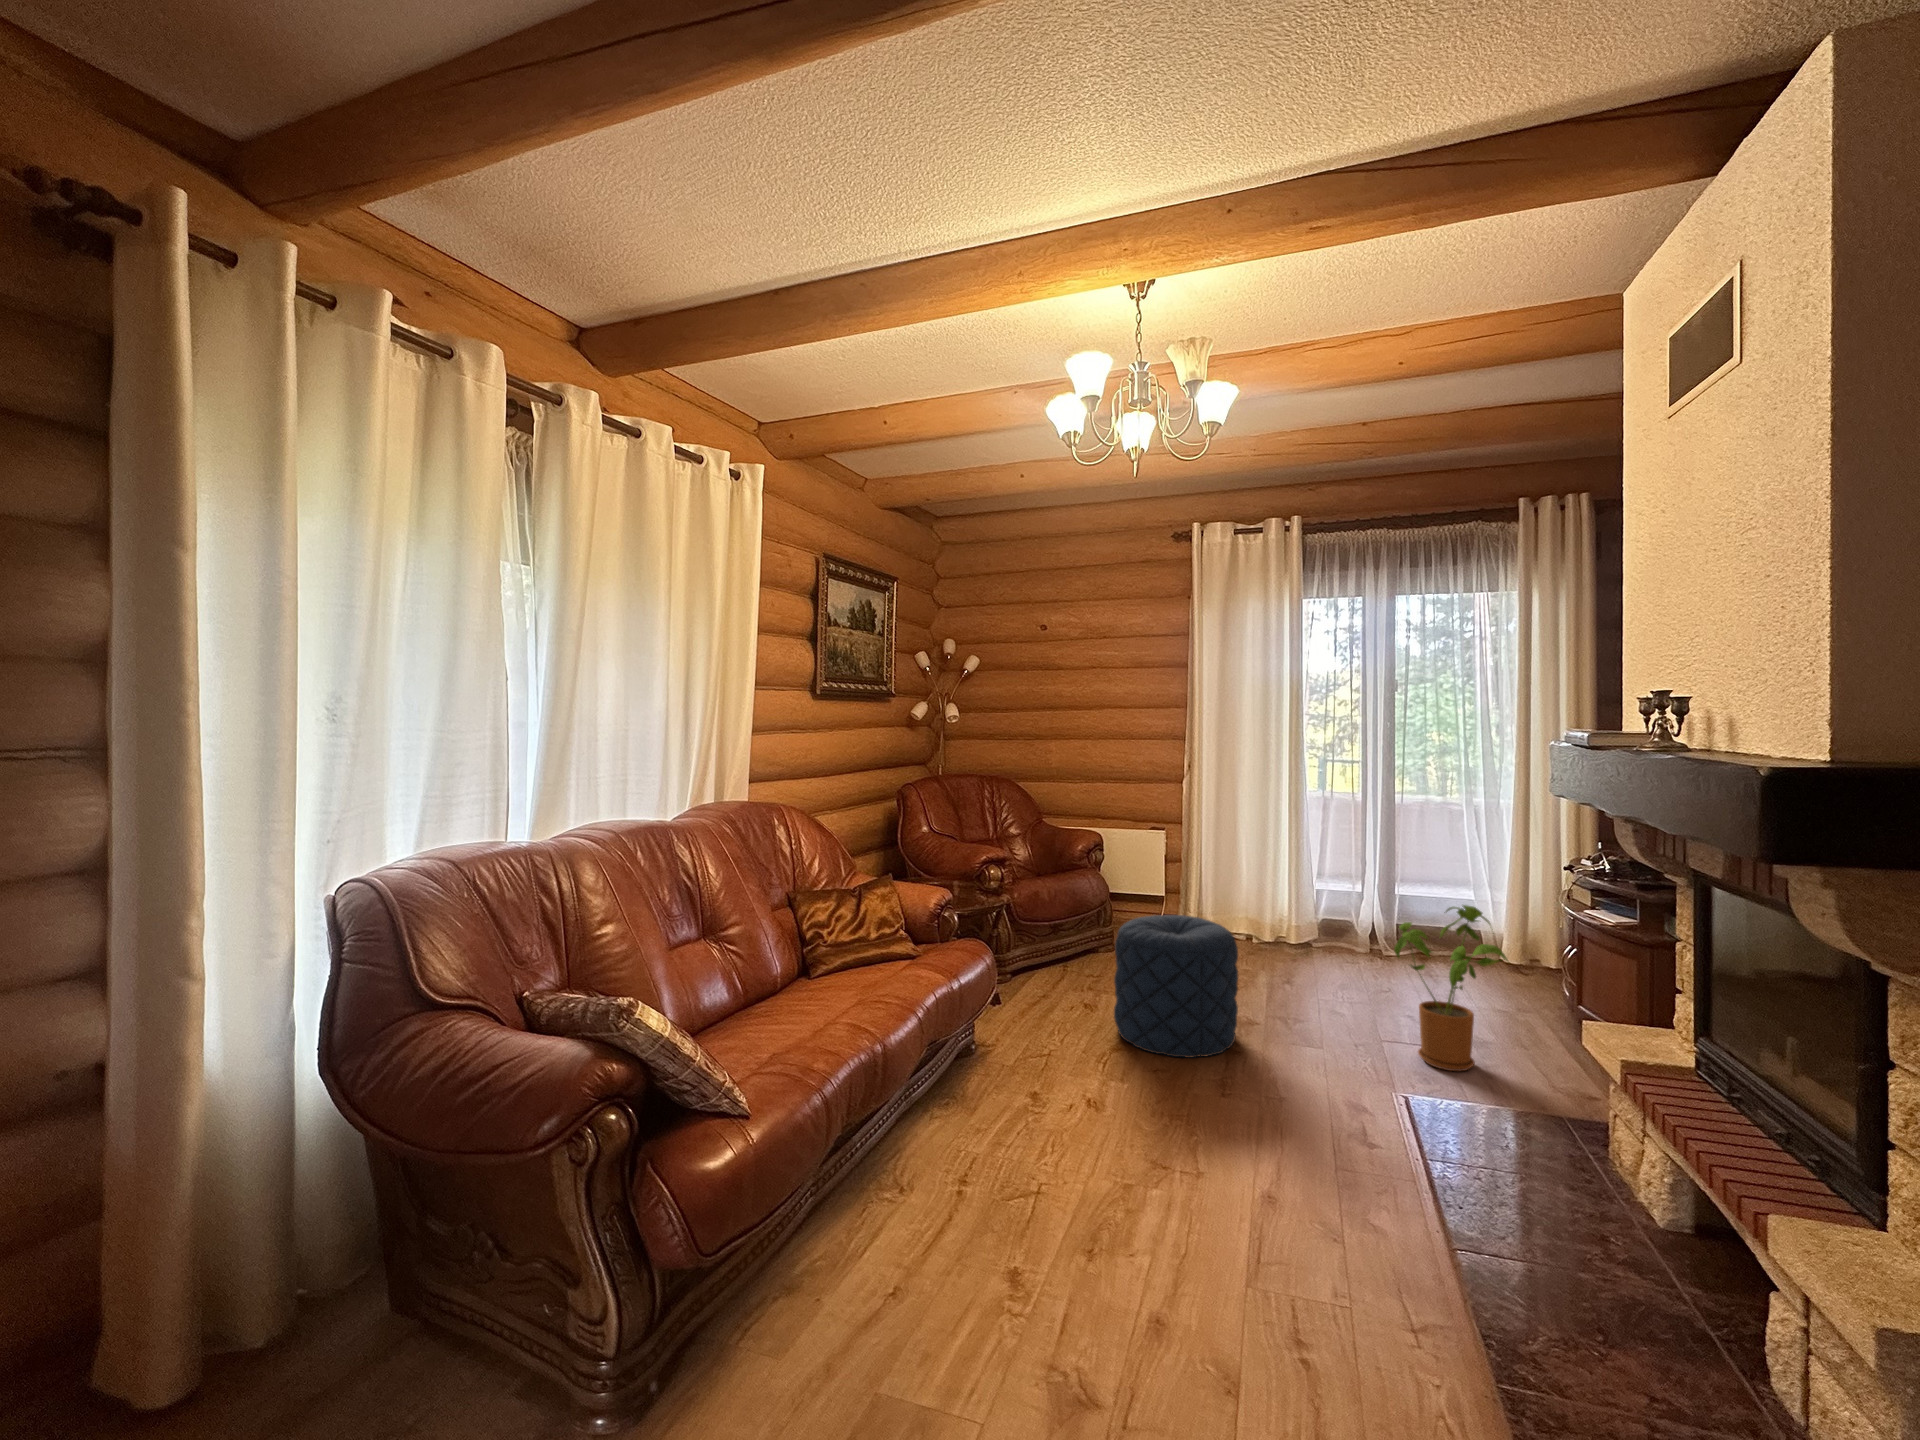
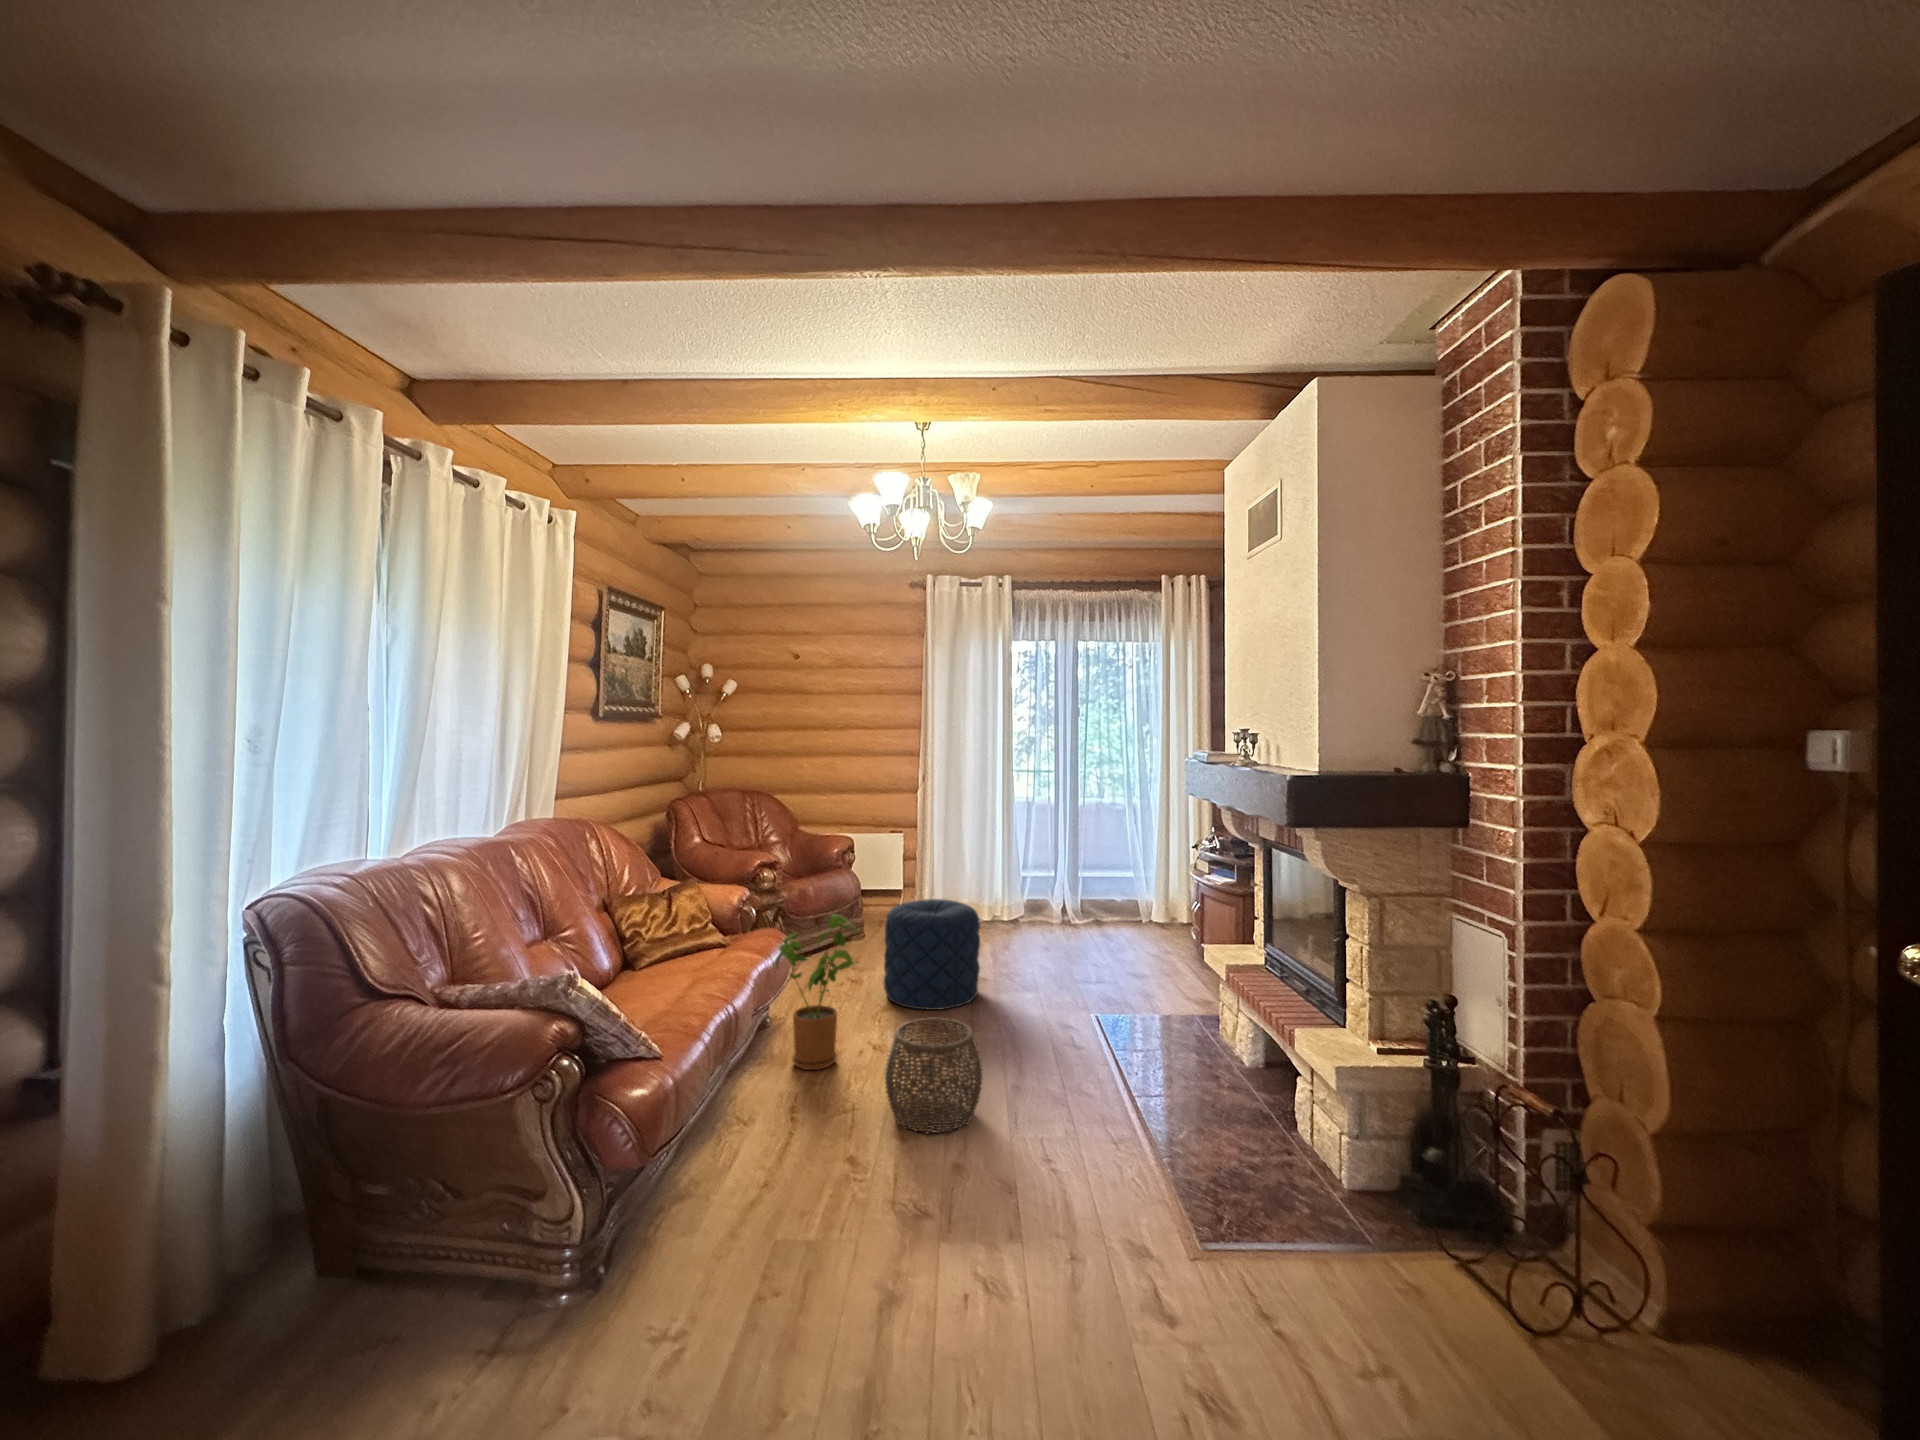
house plant: present [1394,905,1508,1071] -> present [775,914,857,1070]
woven basket: none [1068,1085,1205,1256] -> present [885,1018,982,1133]

